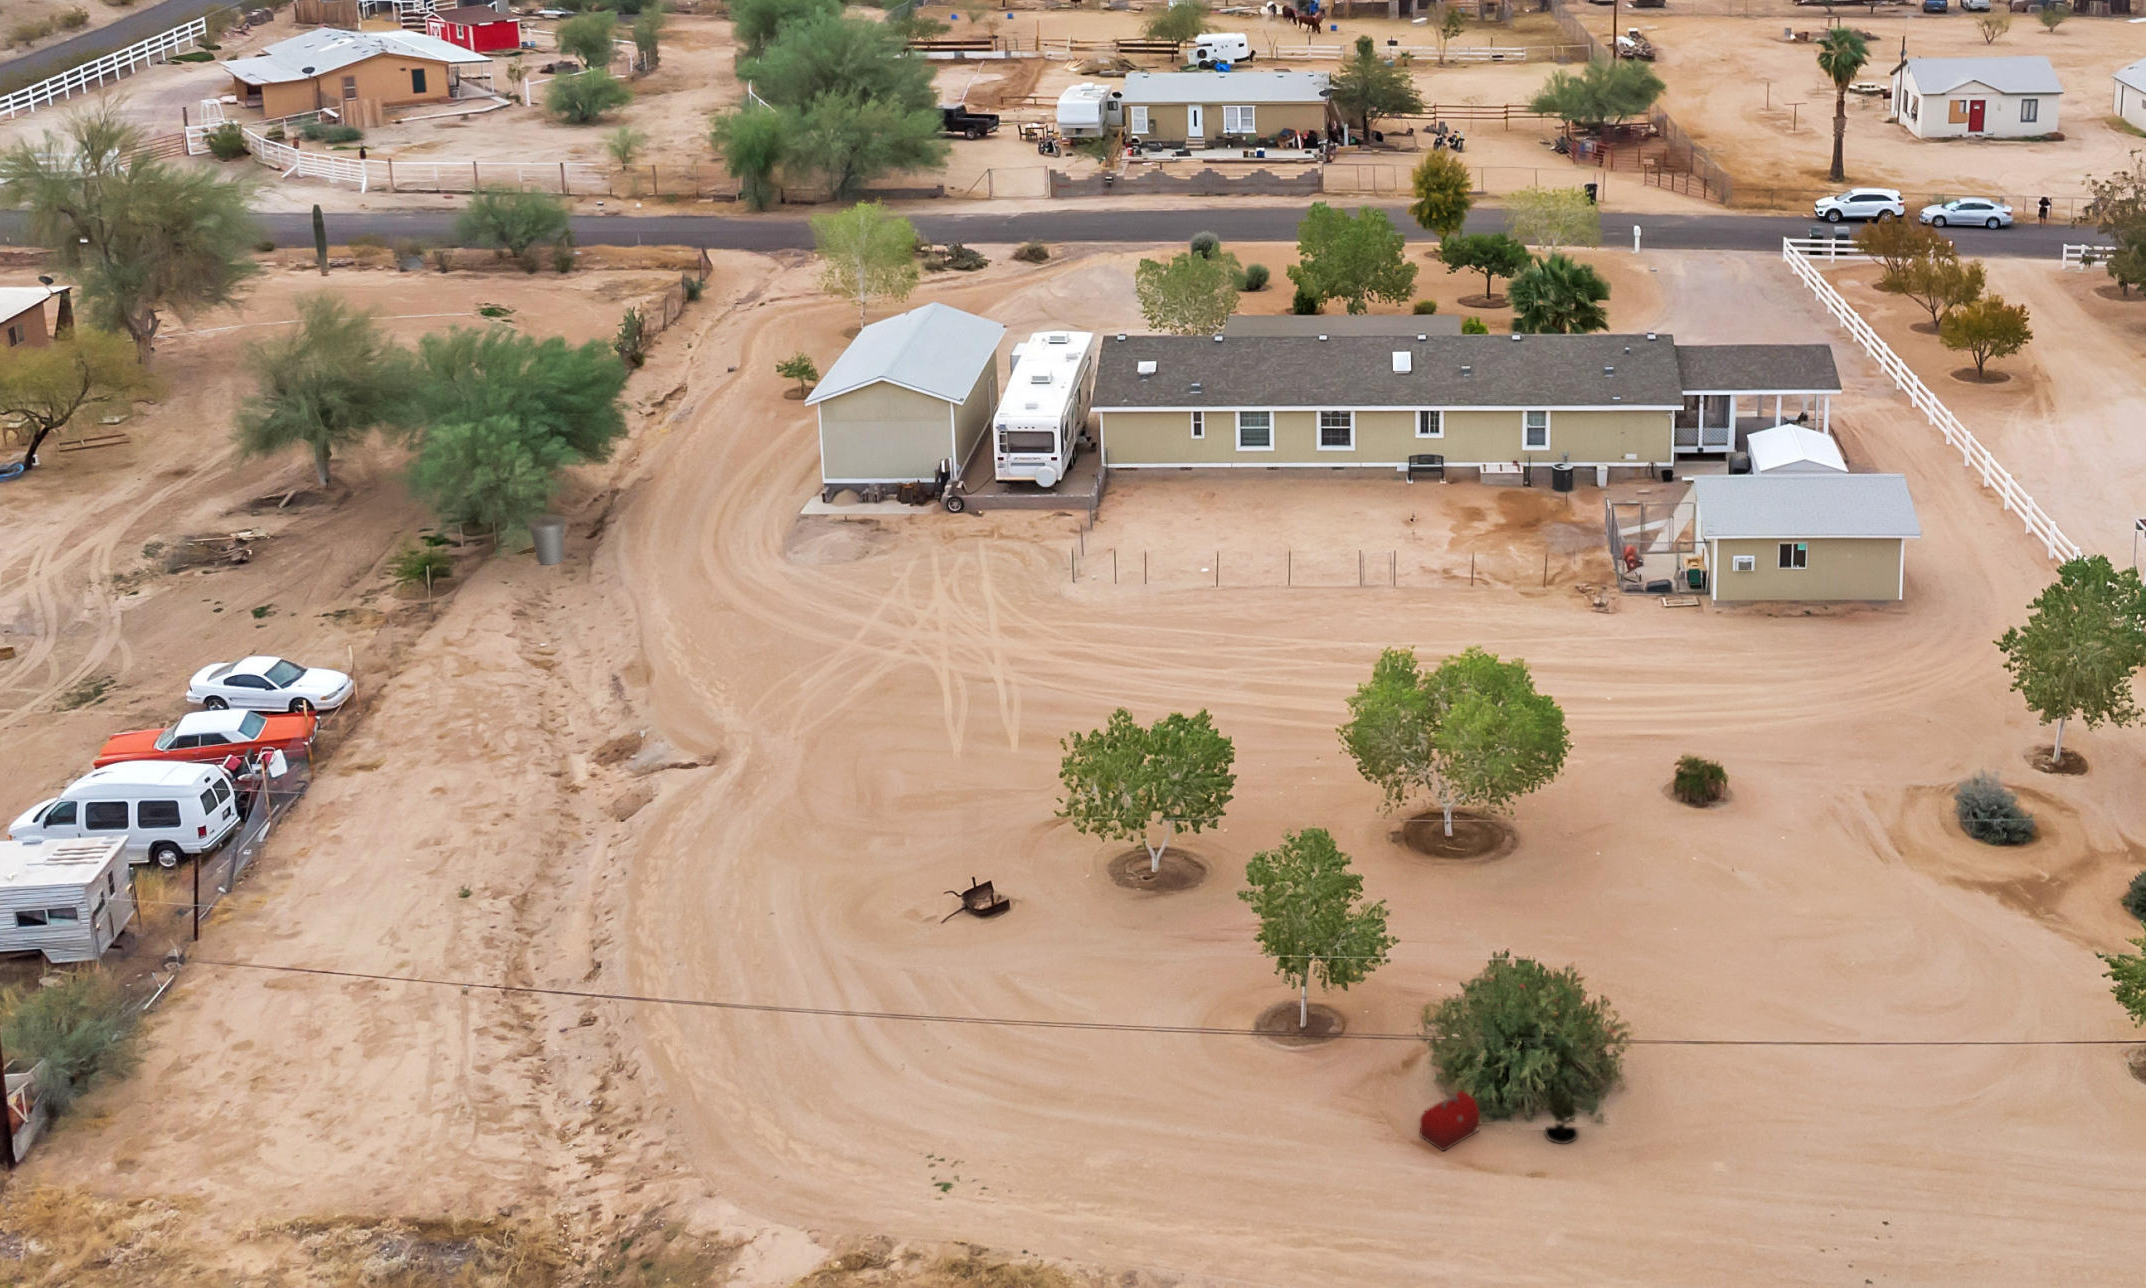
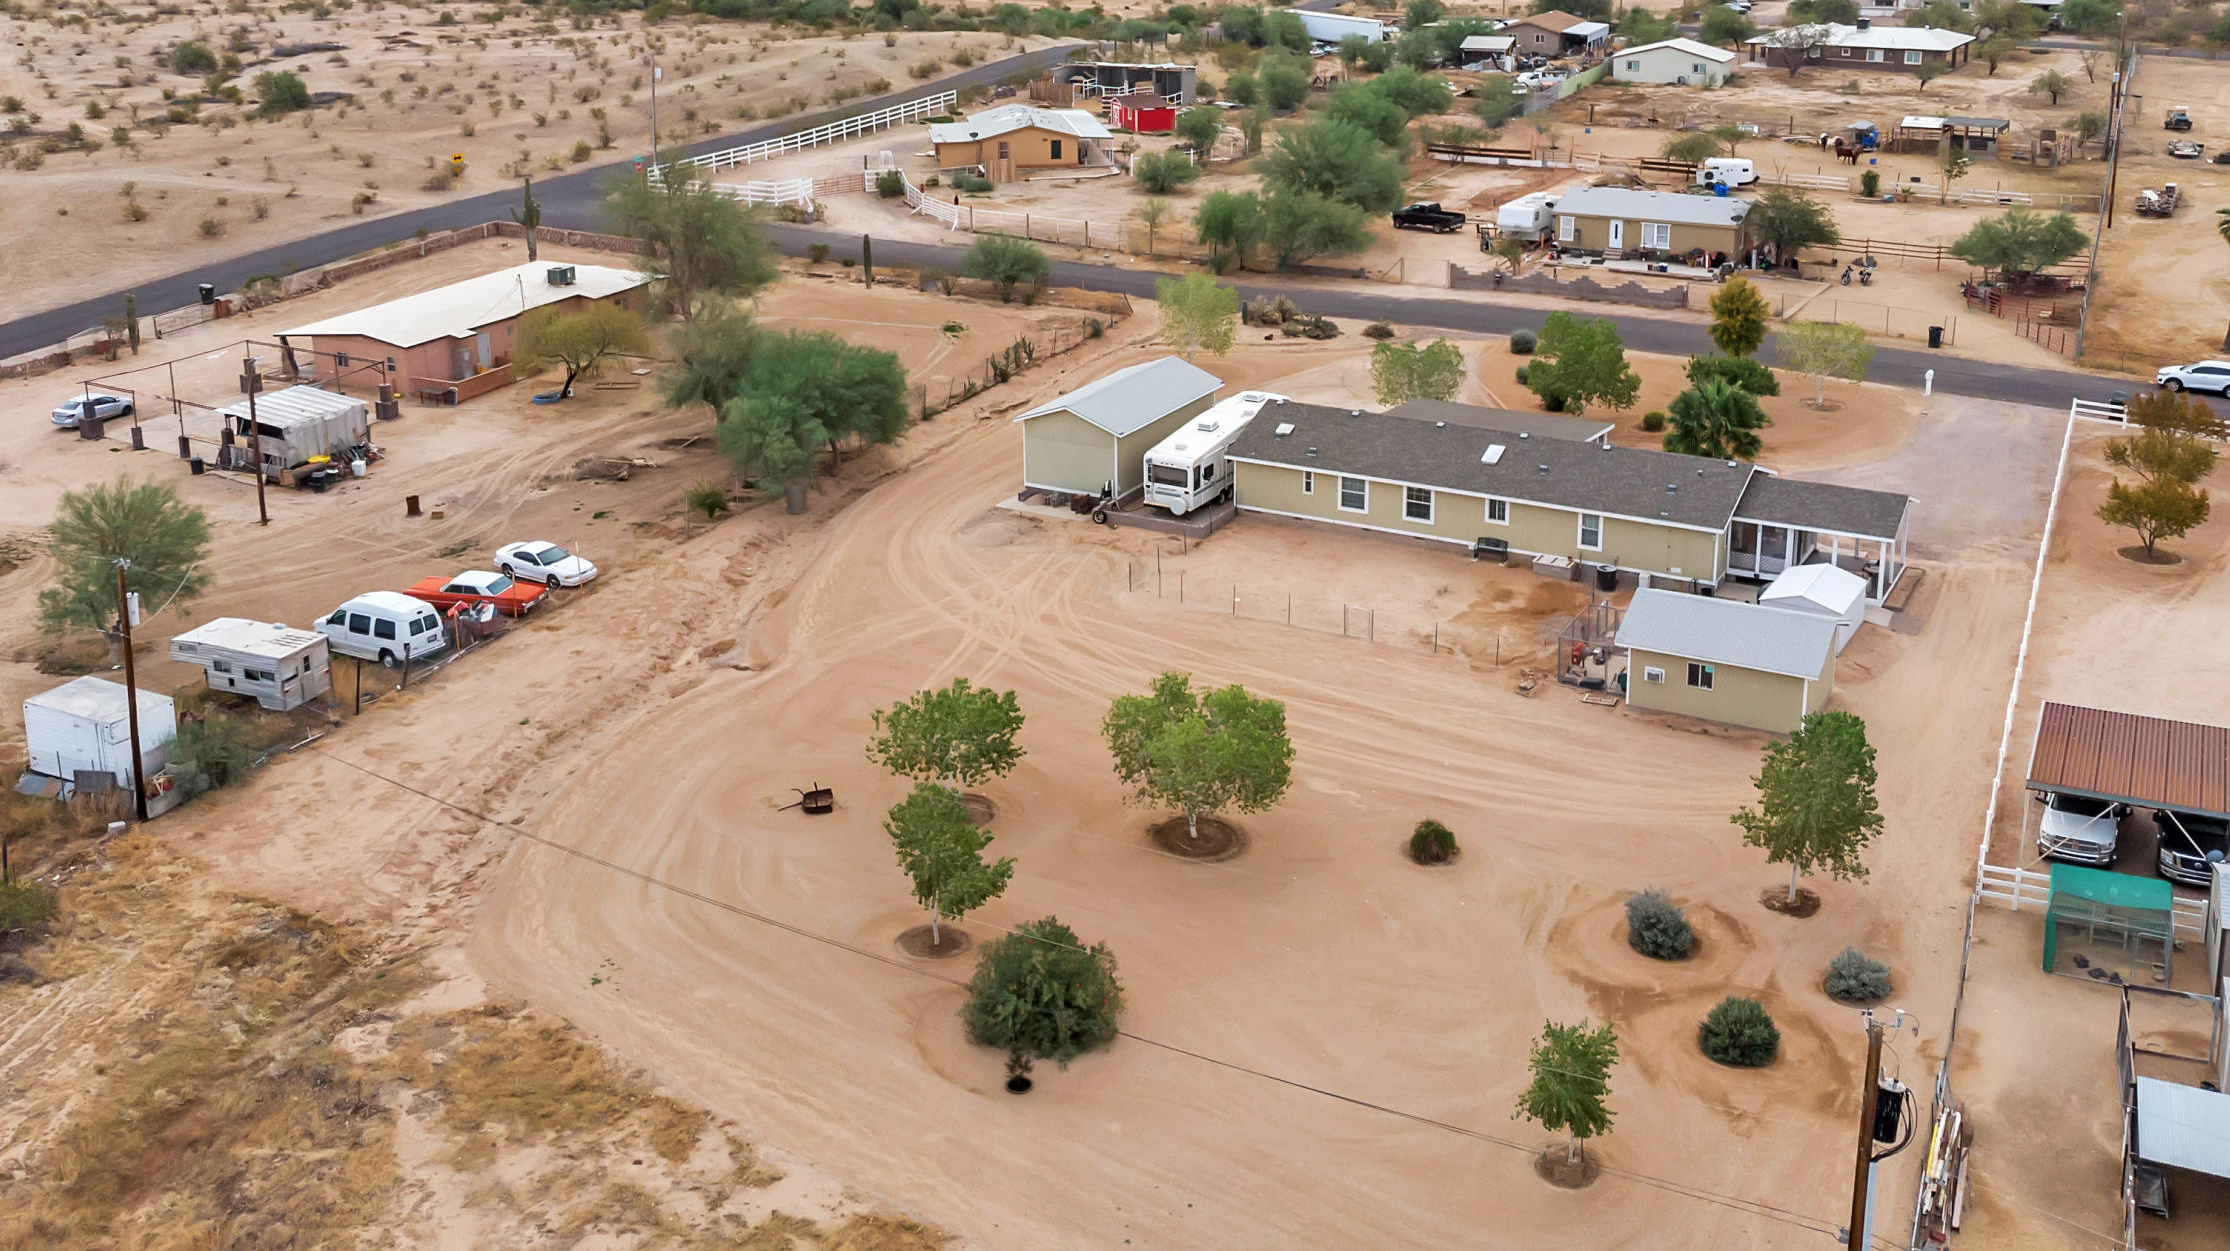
toolbox: present [1420,1091,1479,1151] -> none [918,1027,964,1070]

